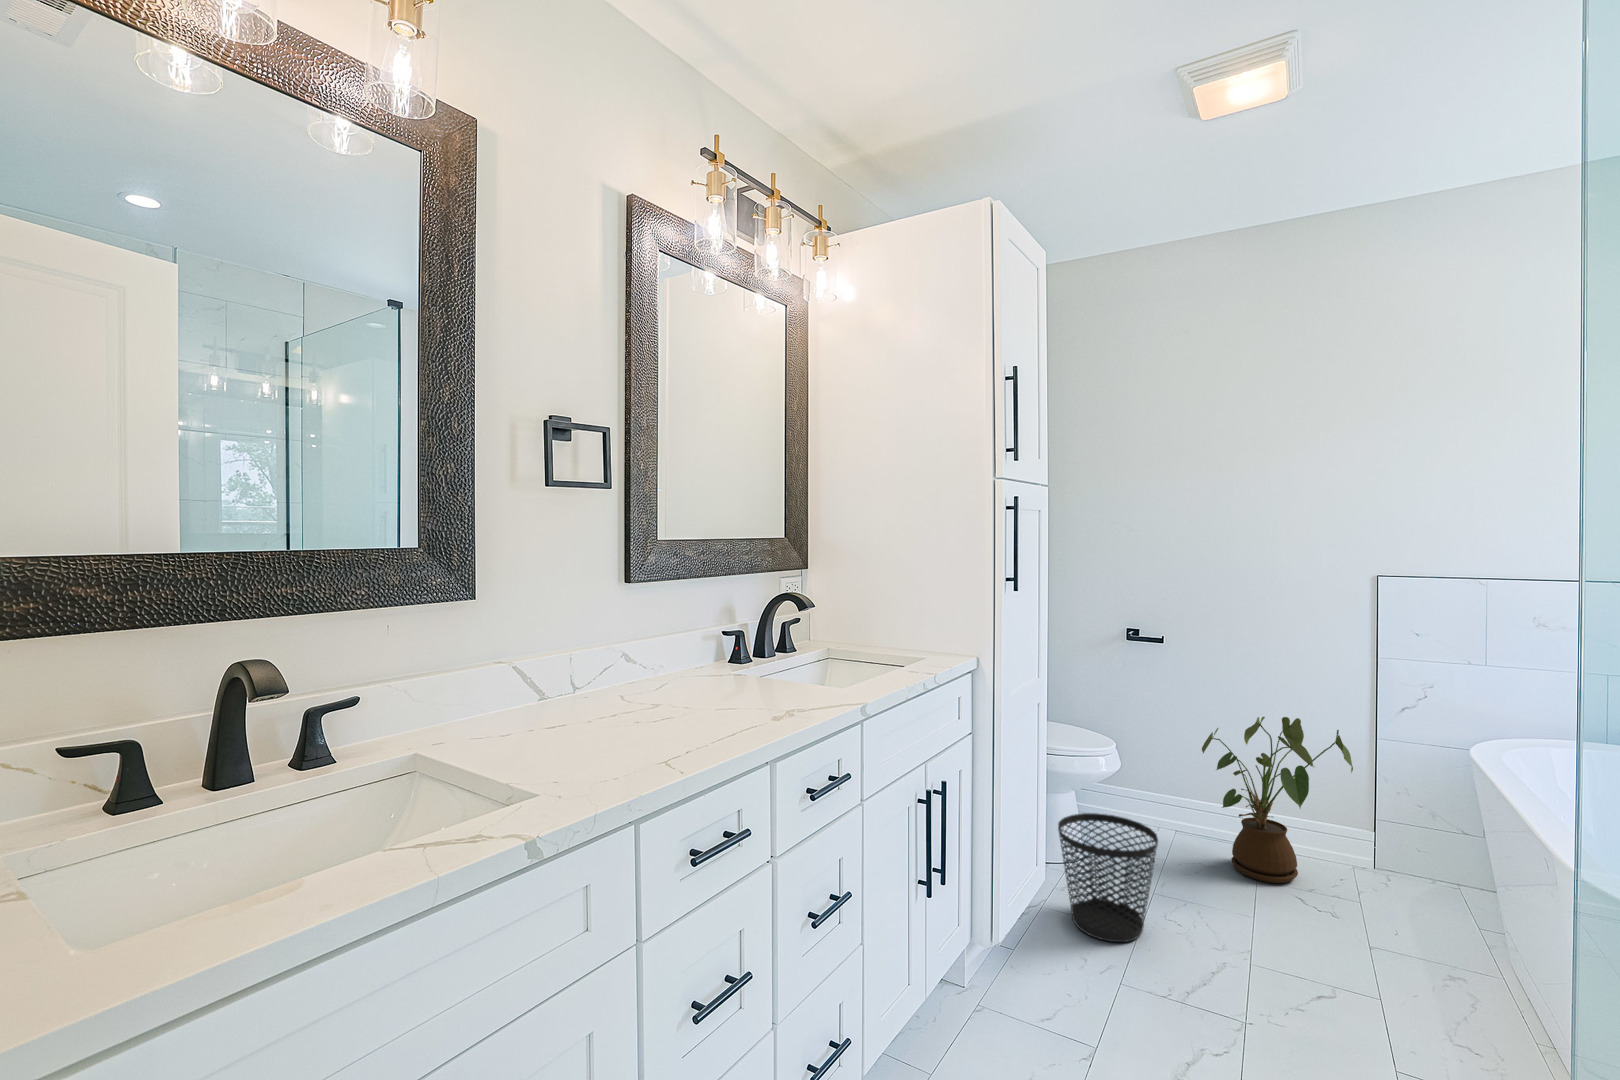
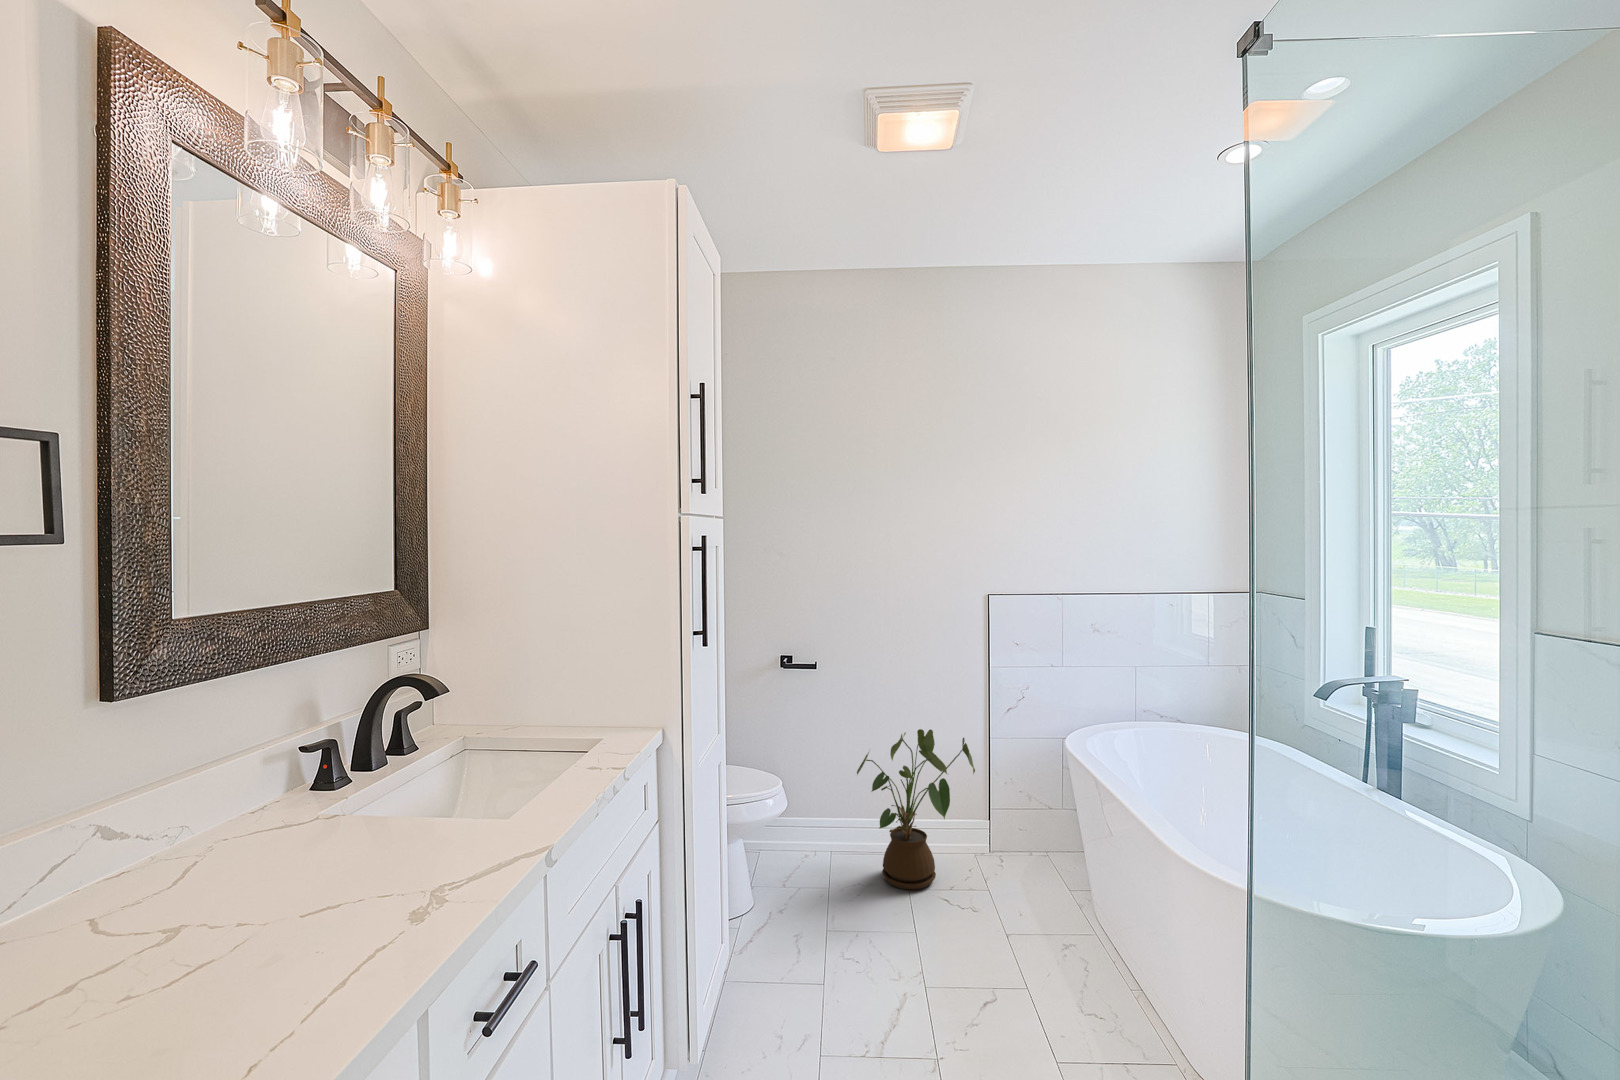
wastebasket: present [1058,813,1158,942] -> none [740,863,839,1006]

